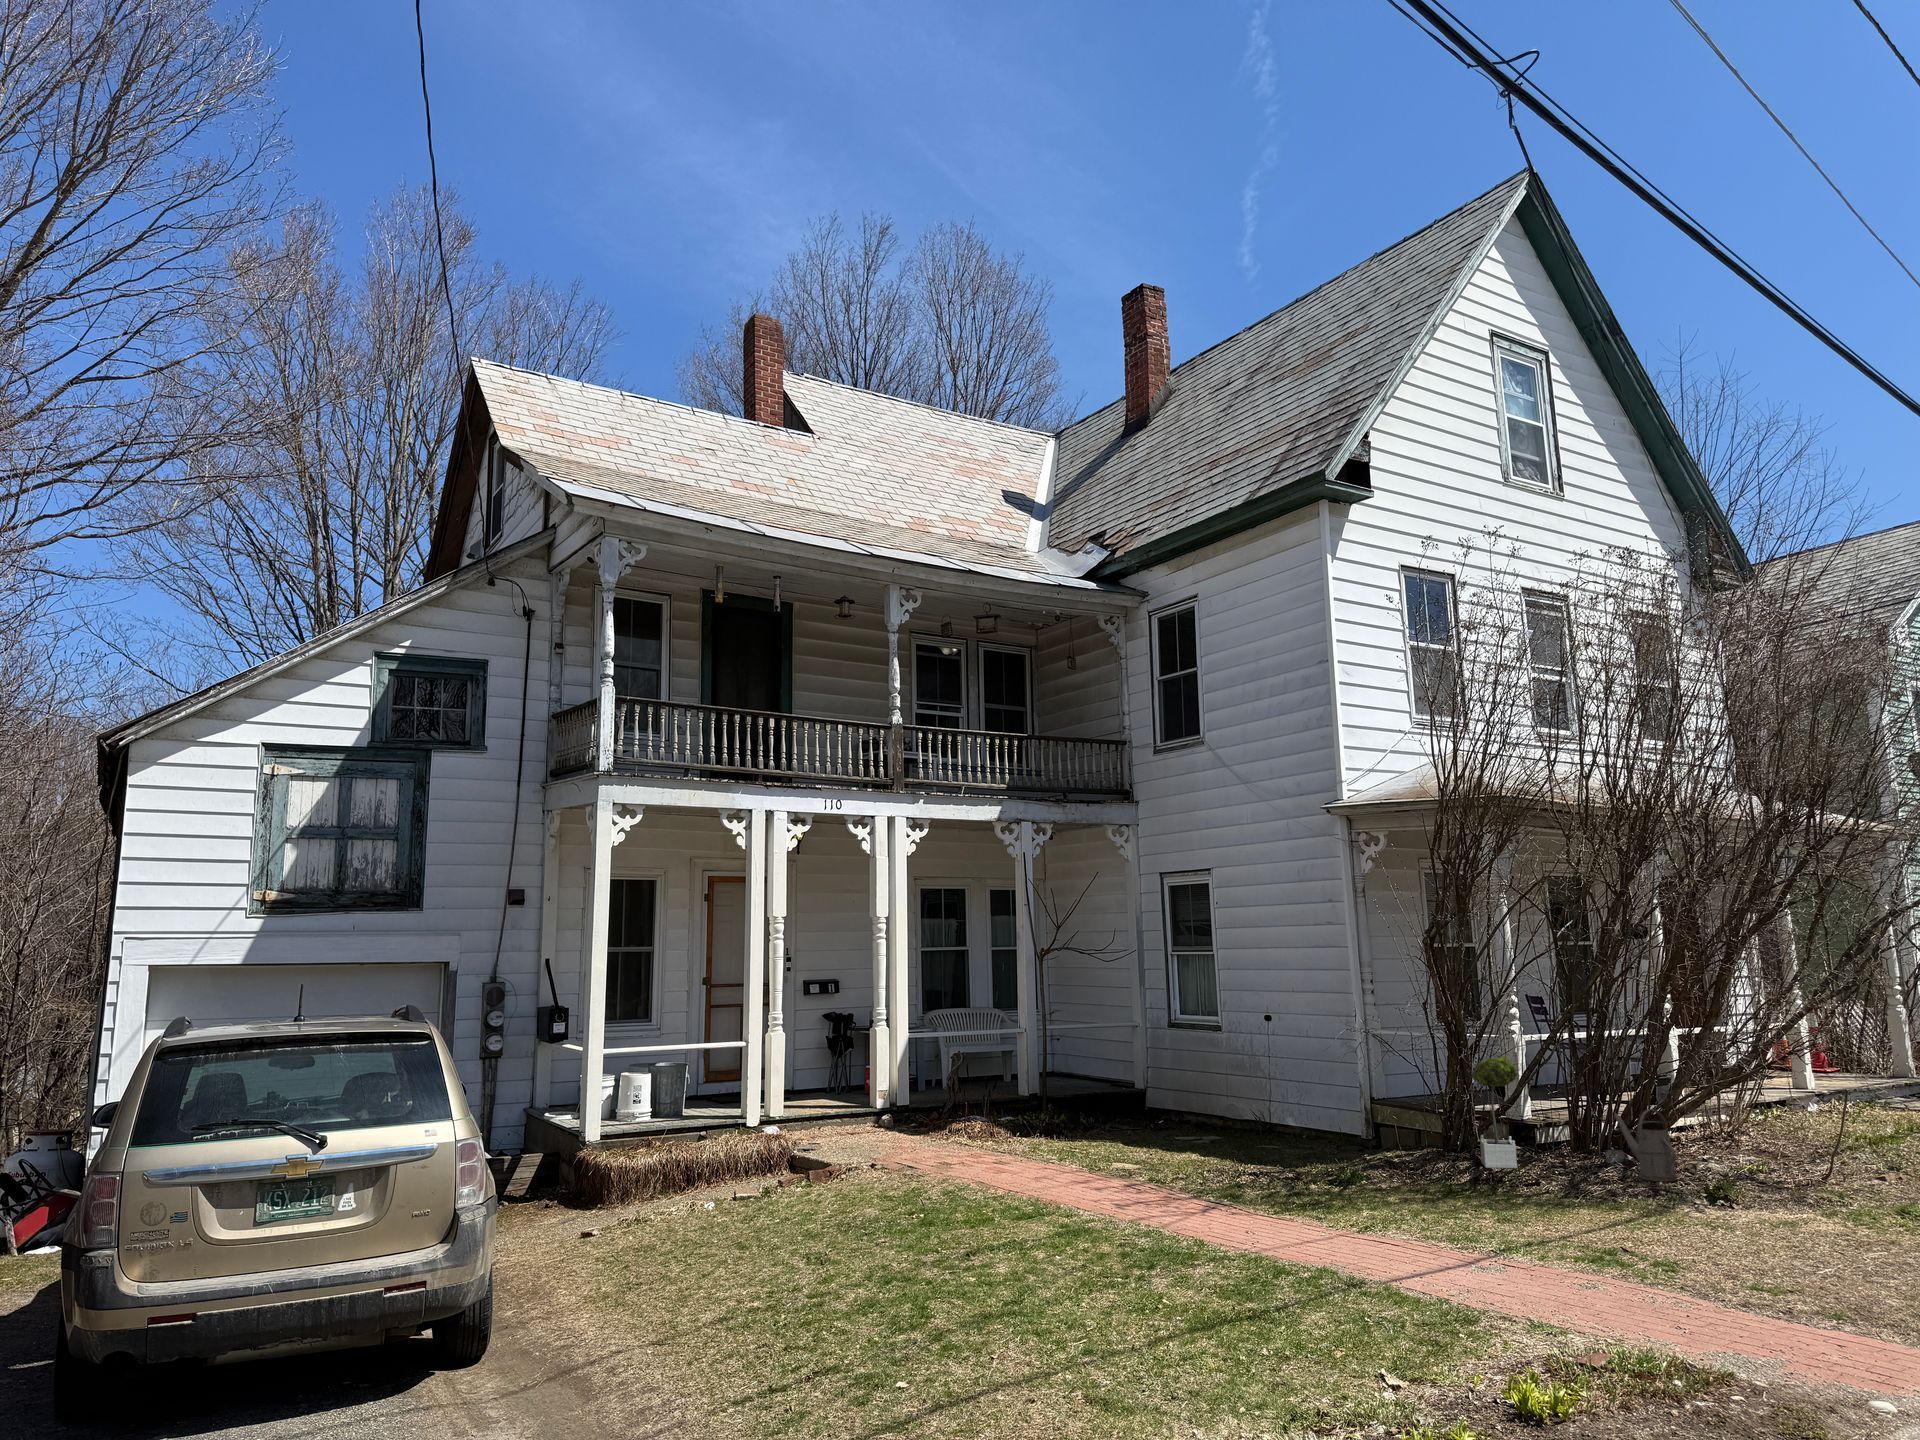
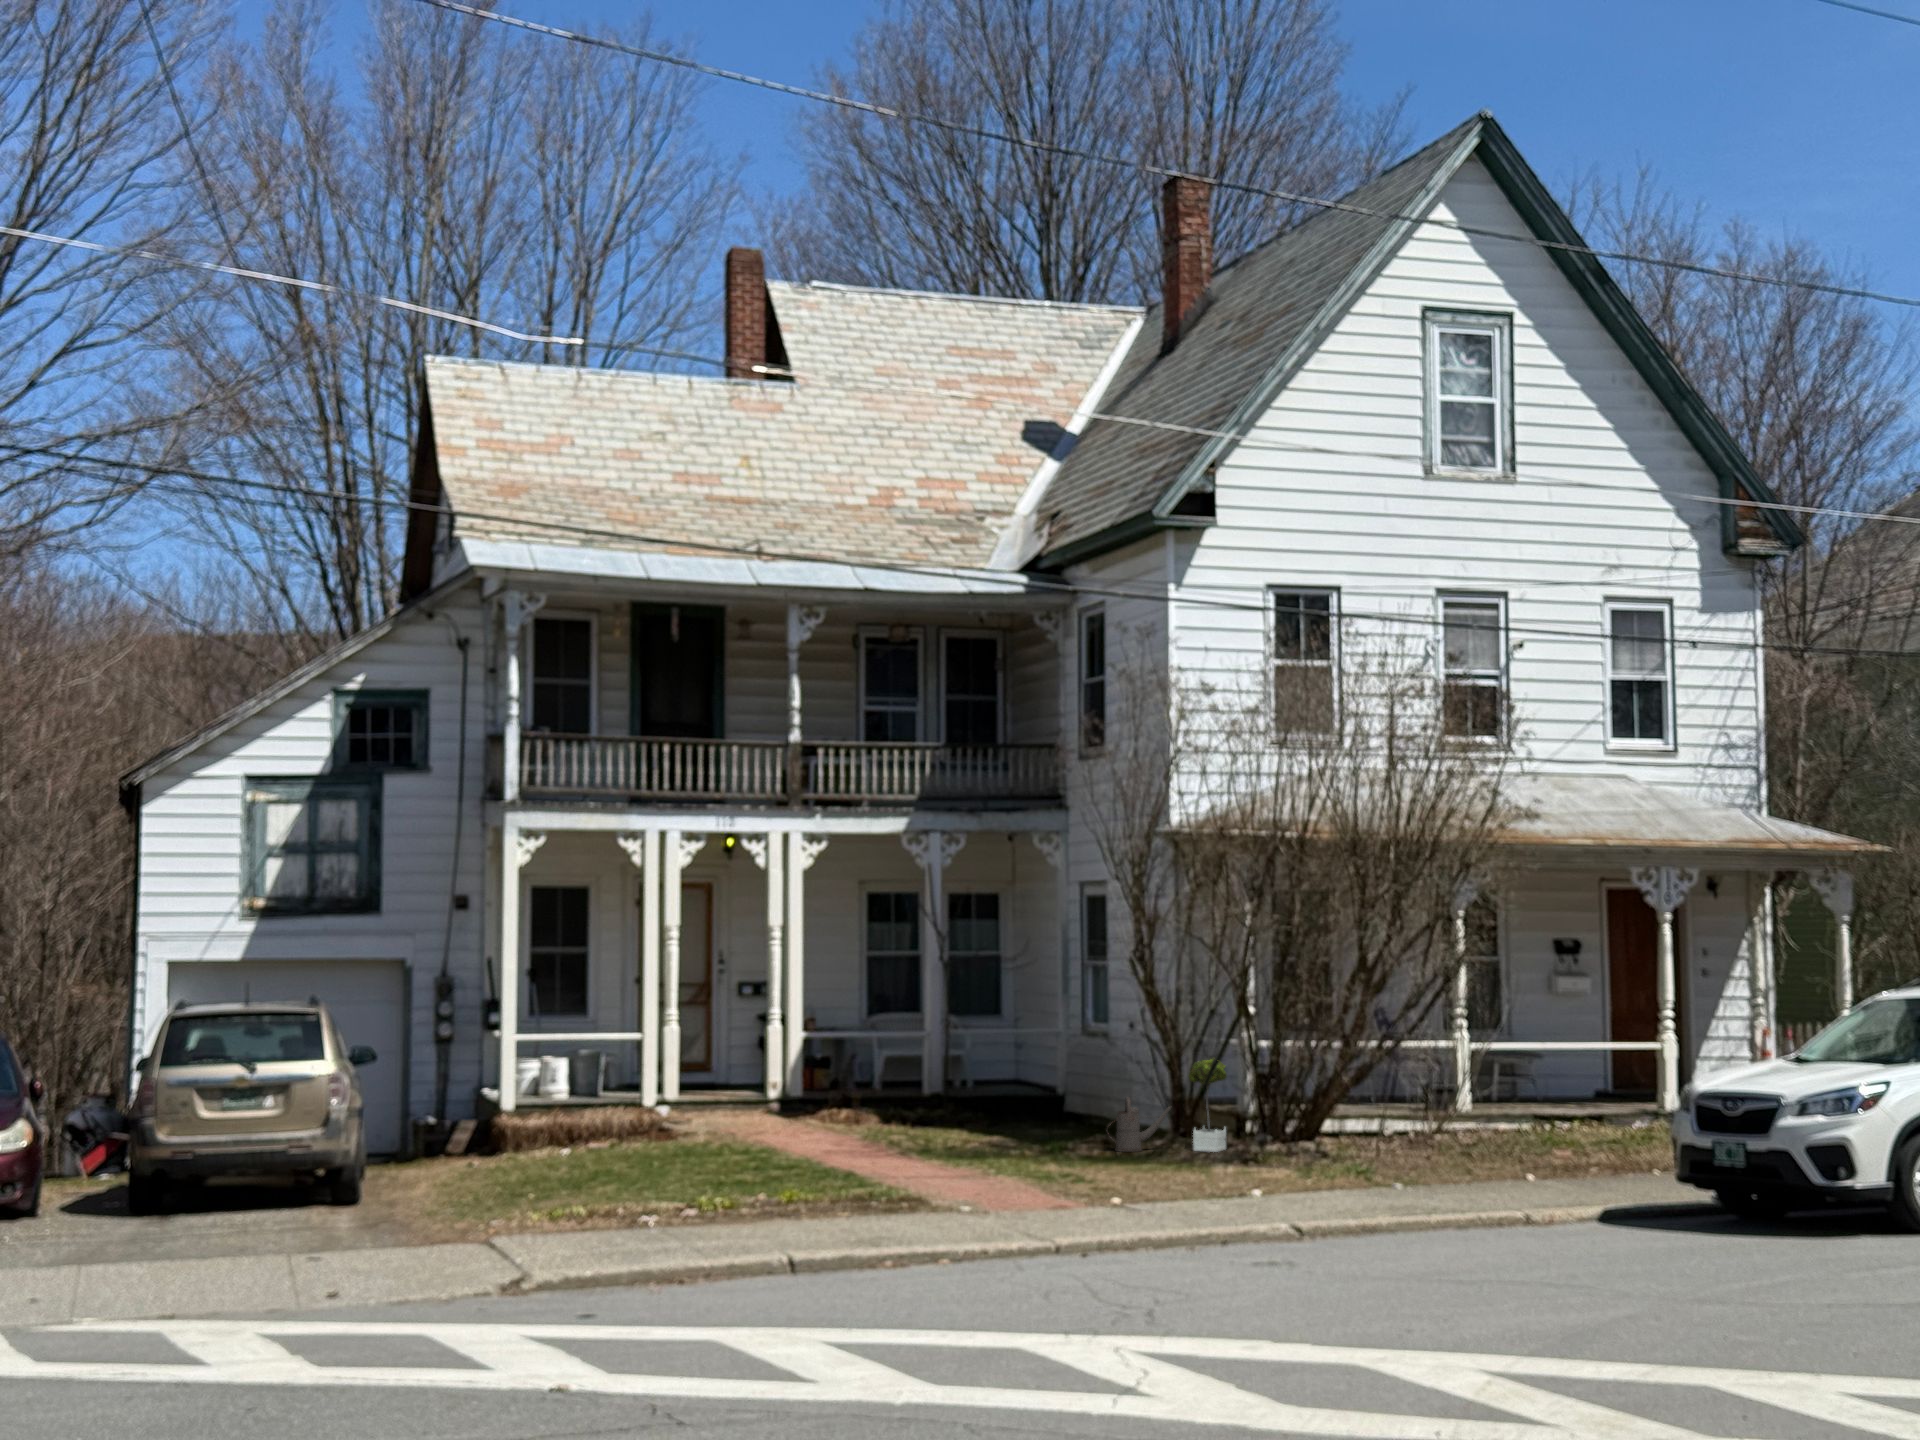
watering can: present [1614,1109,1677,1181] -> present [1115,1097,1171,1152]

